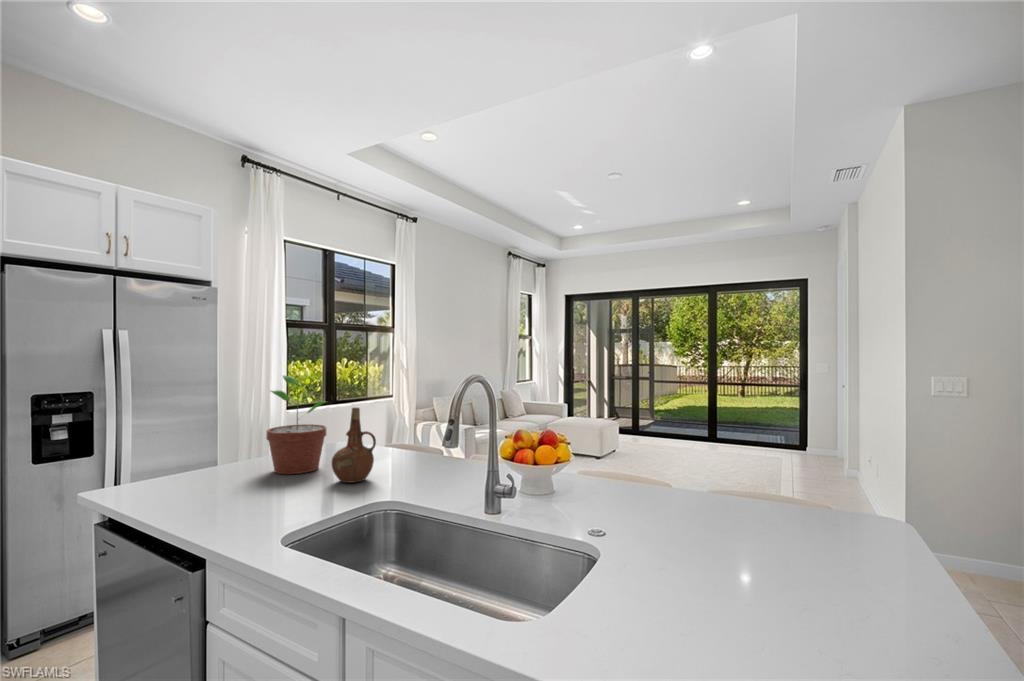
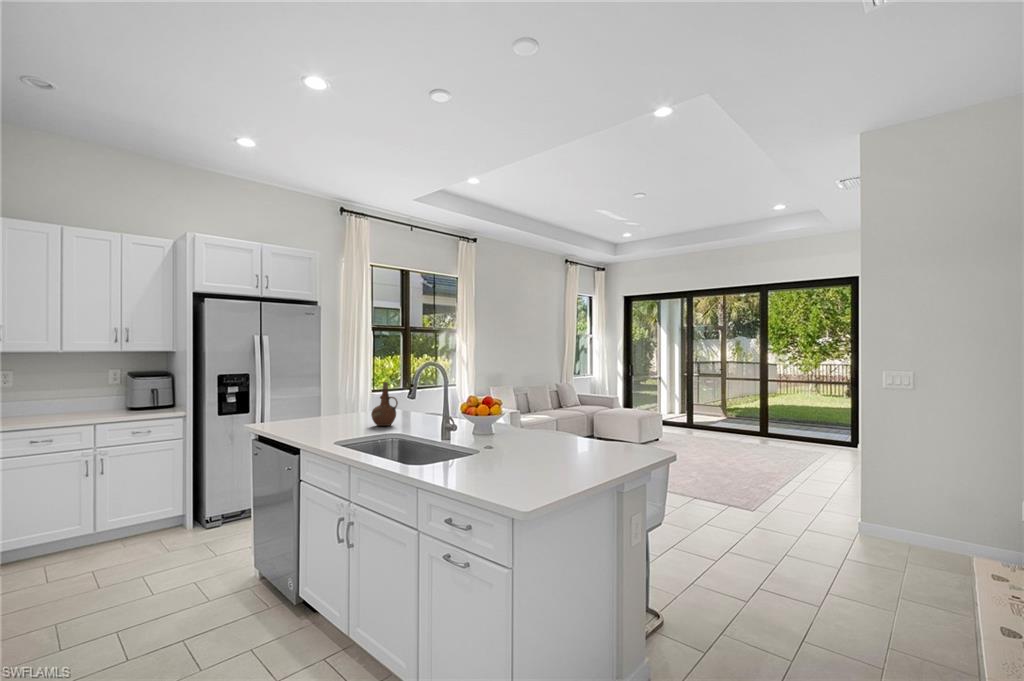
potted plant: present [266,375,326,474] -> none [339,363,374,422]

